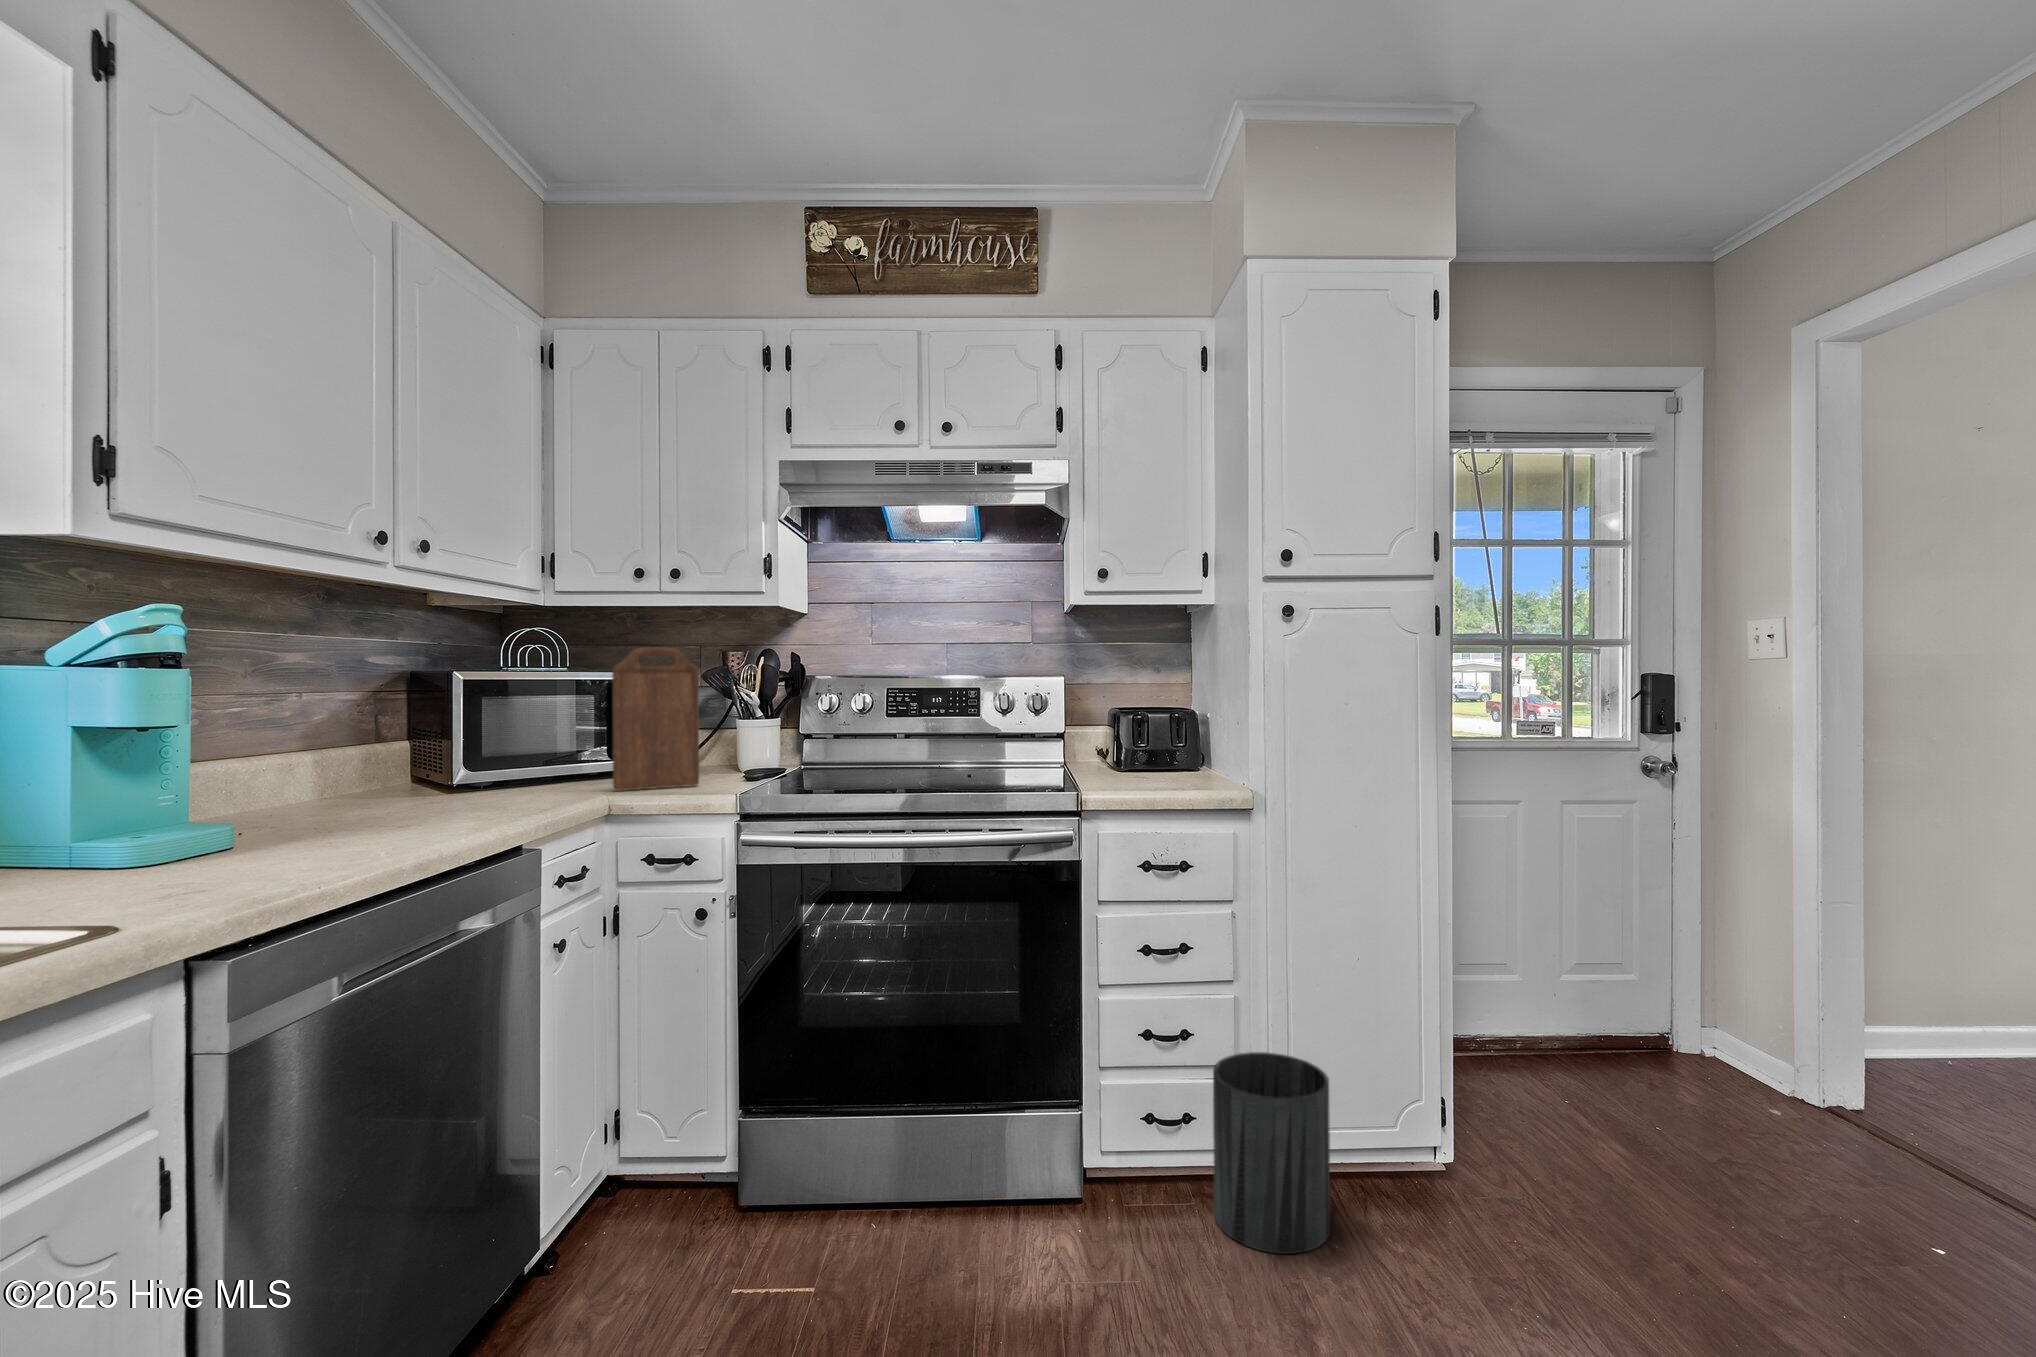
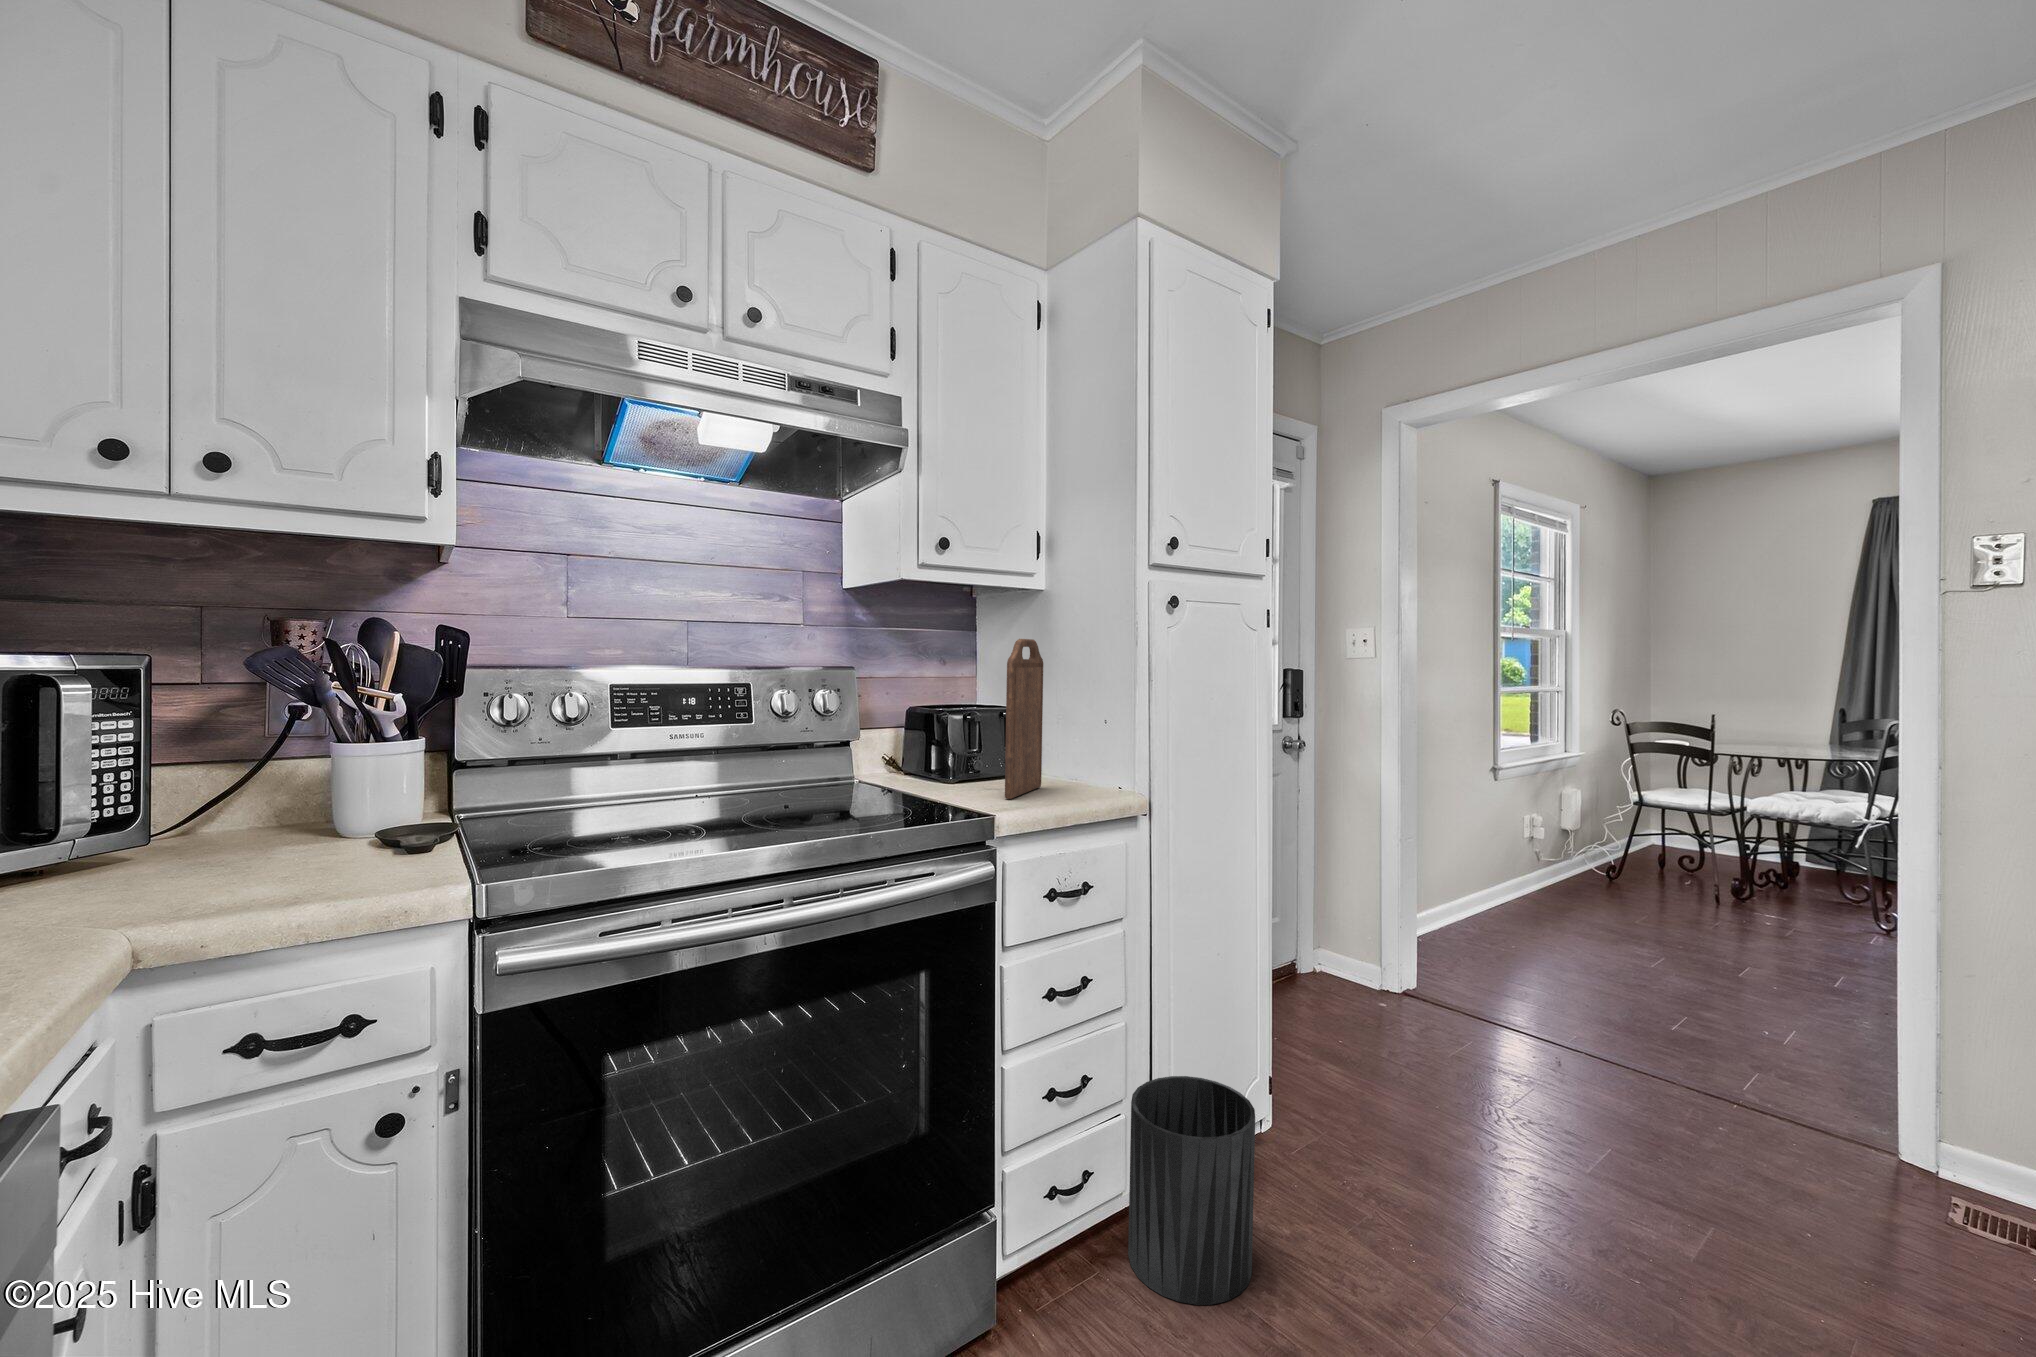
cutting board: present [612,648,699,791] -> present [1005,639,1043,799]

